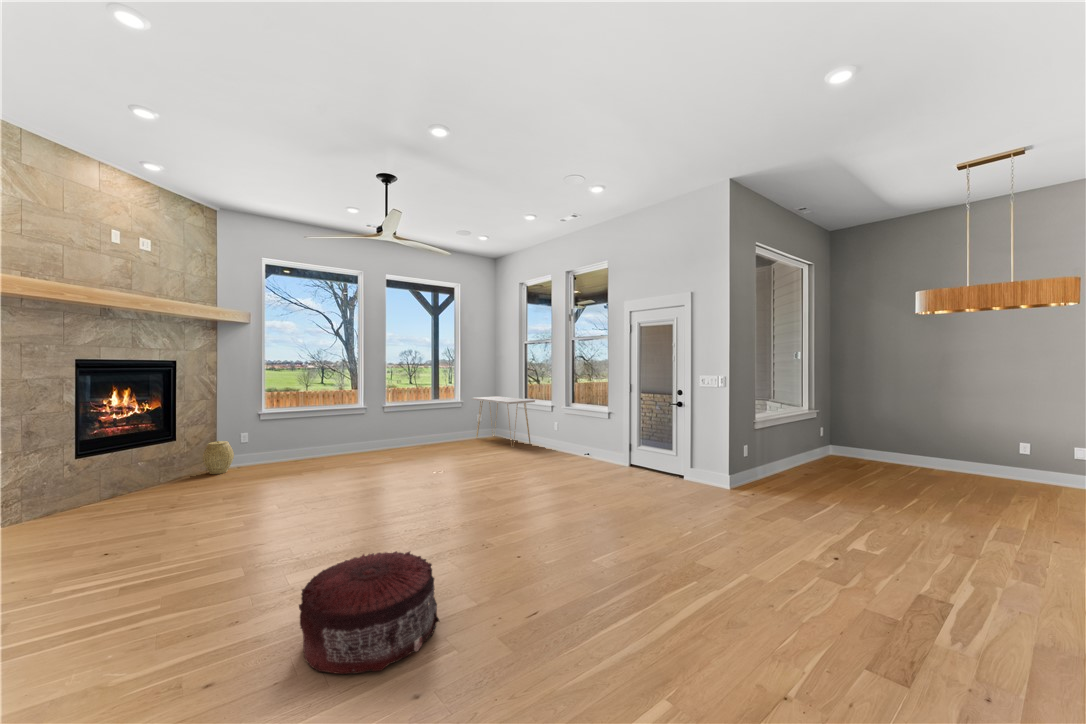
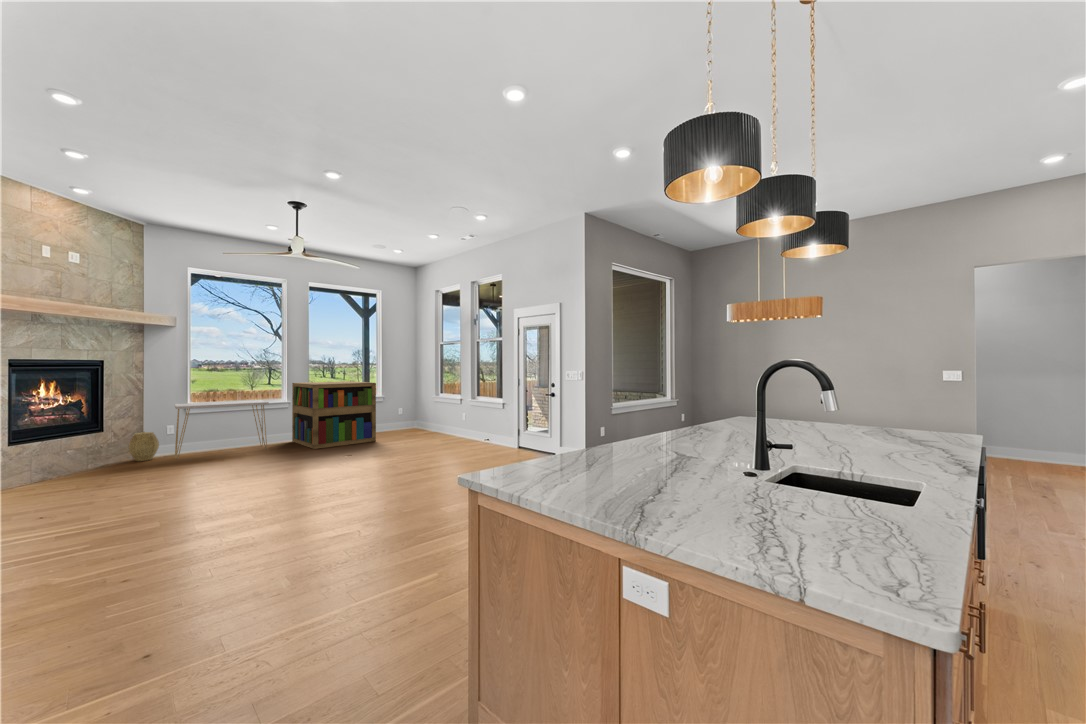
bookshelf: none [370,384,460,462] -> present [292,381,376,449]
console table: present [472,396,535,447] -> present [175,400,269,459]
pouf: present [299,551,439,674] -> none [193,495,303,568]

